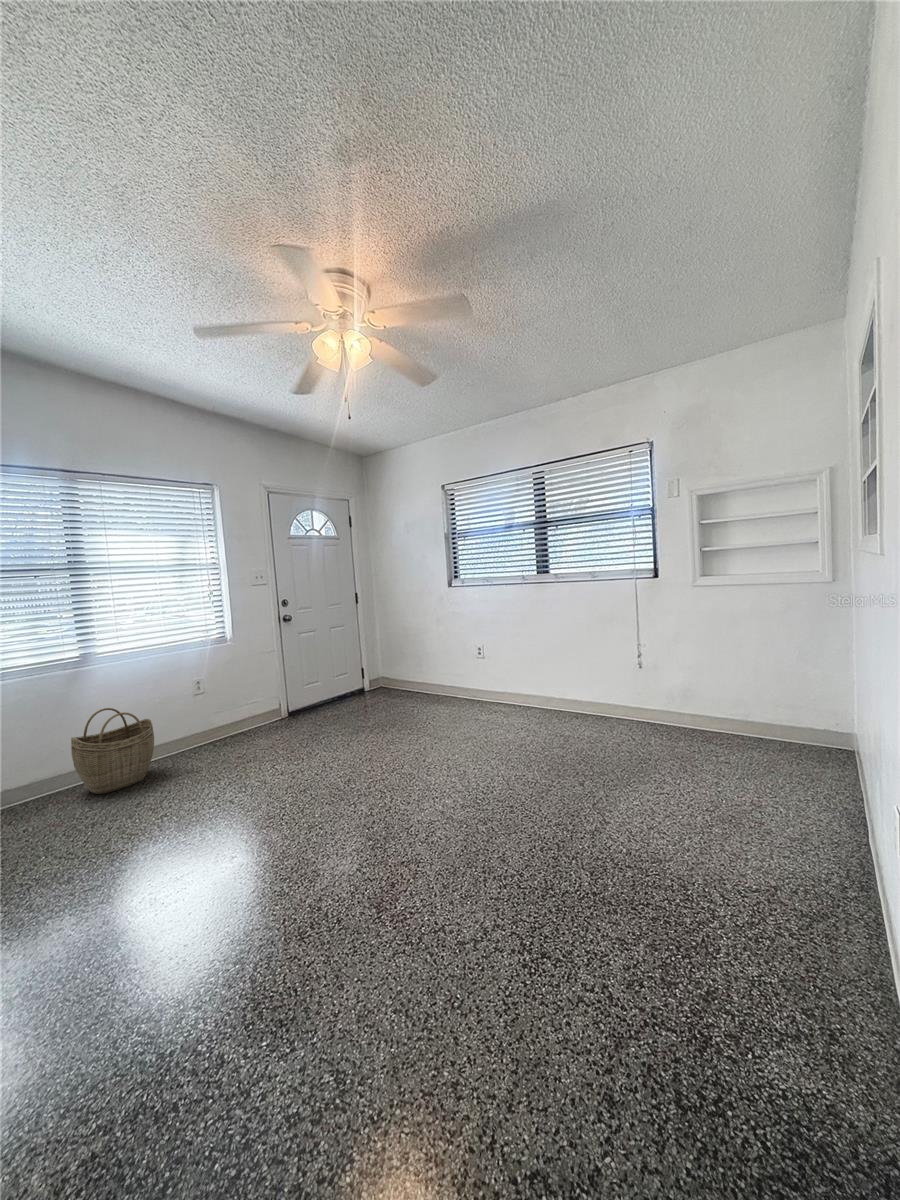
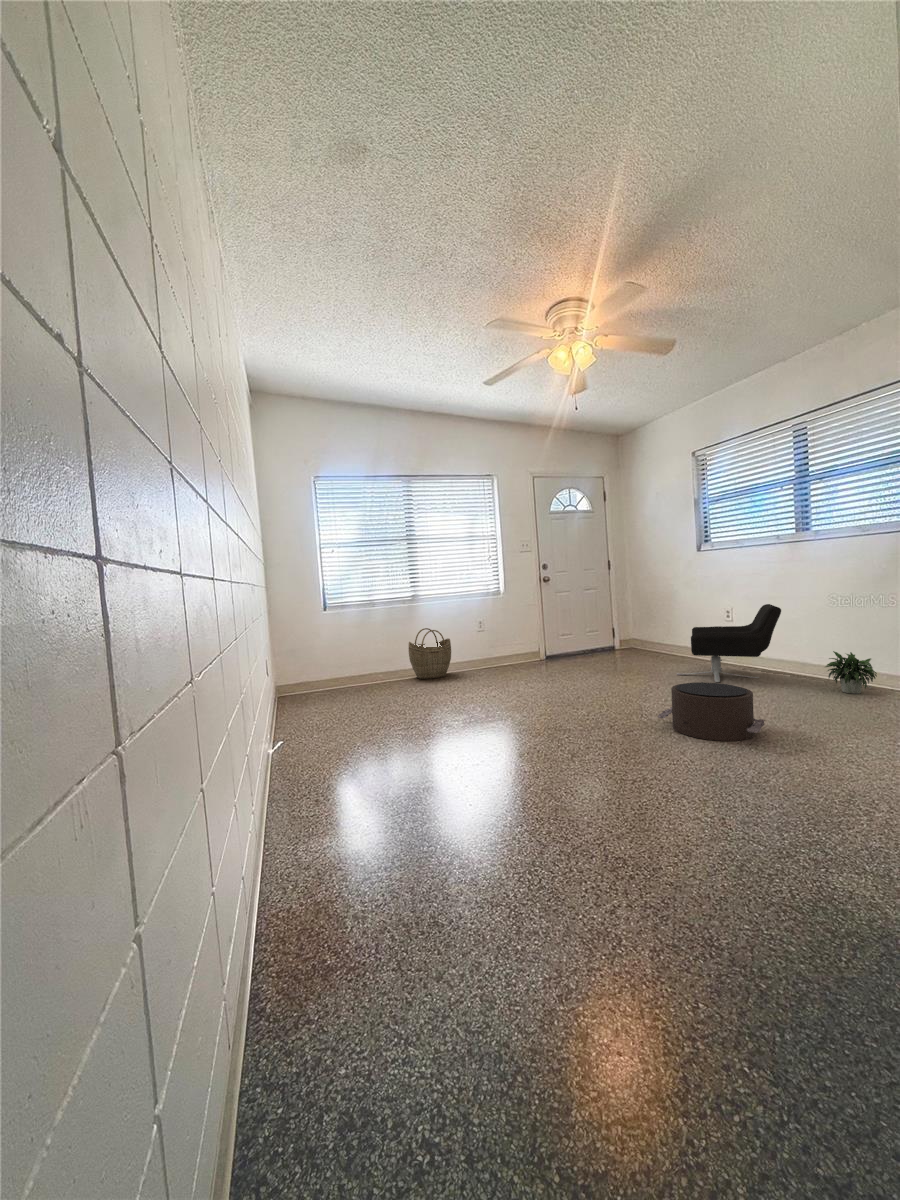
lounge chair: none [445,642,536,729] -> present [677,604,781,682]
potted plant: none [574,686,611,726] -> present [825,651,877,694]
pouf: none [477,753,583,834] -> present [658,682,764,741]

